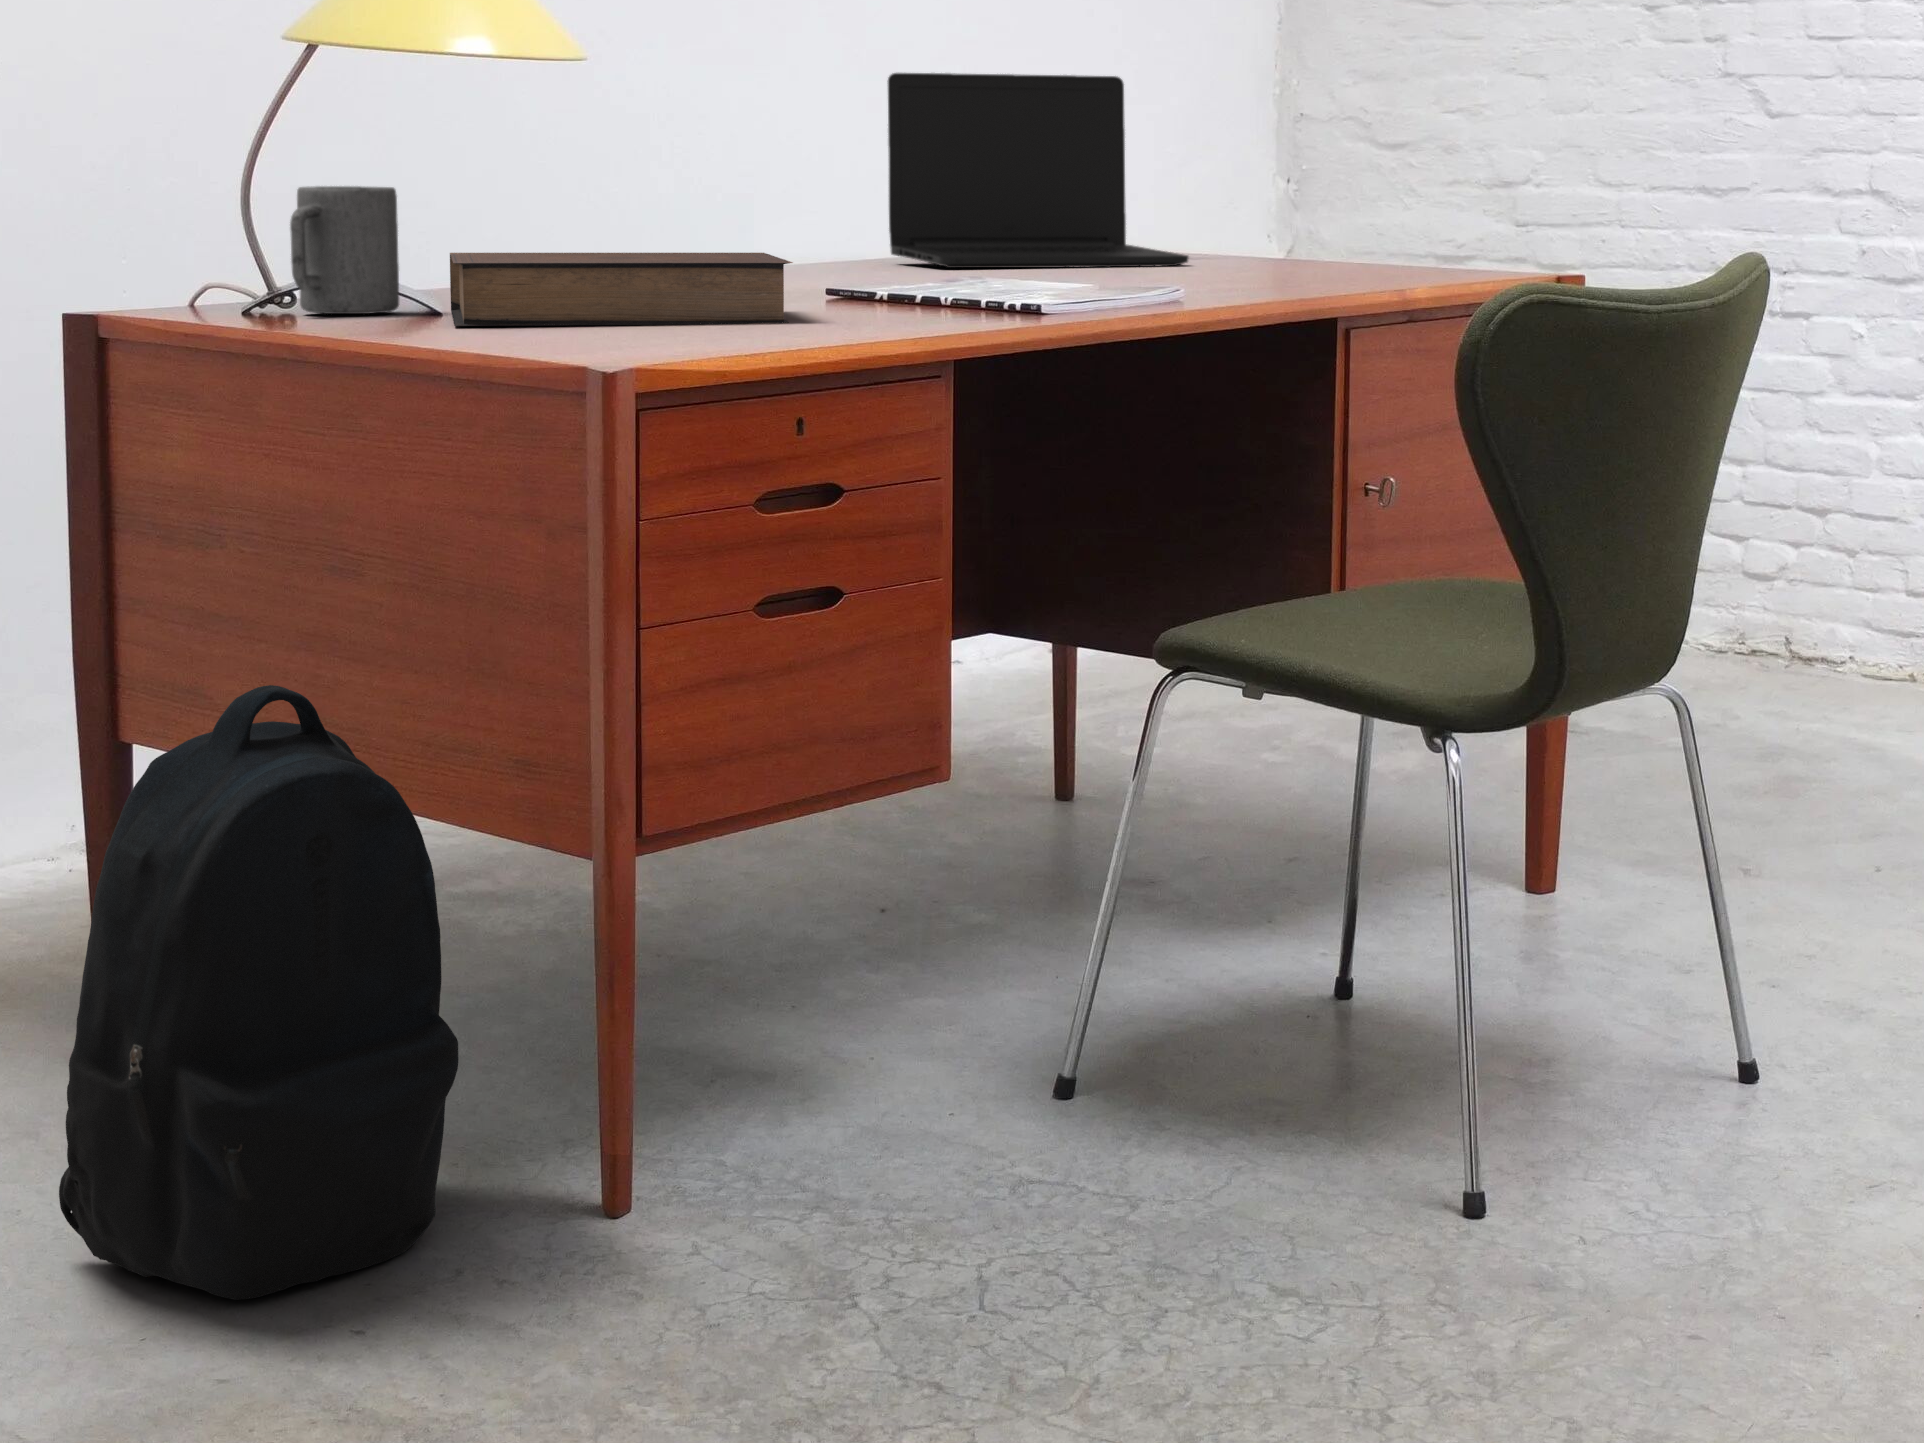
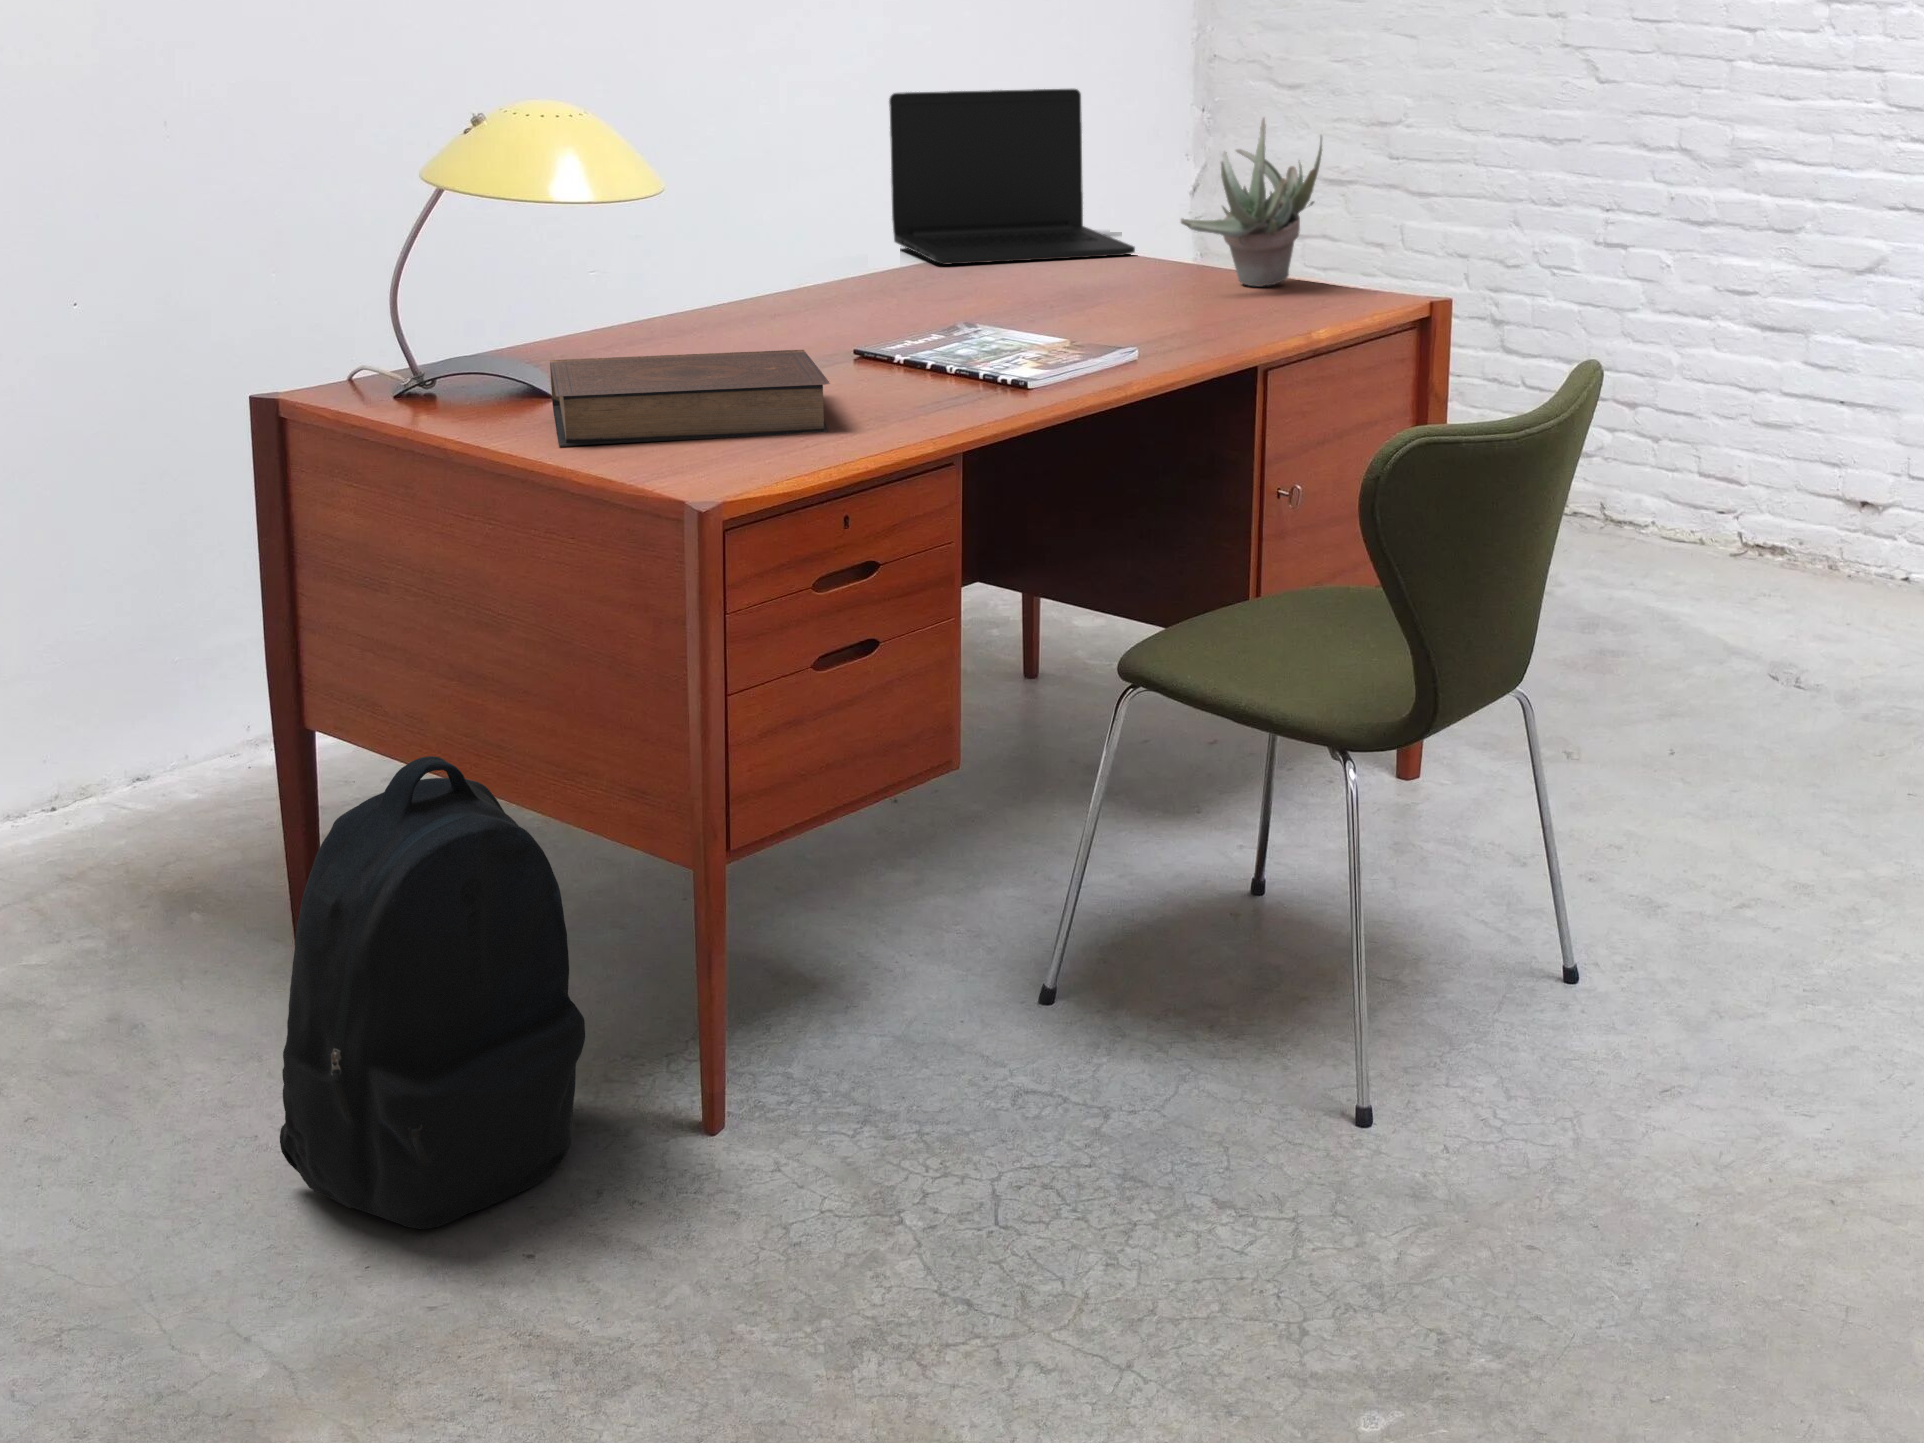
succulent plant: none [1239,62,1415,274] -> present [1181,118,1322,286]
mug: present [290,186,399,314] -> none [420,297,510,408]

